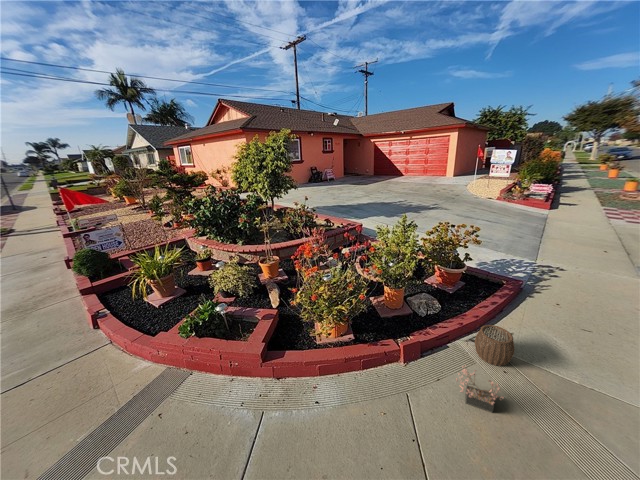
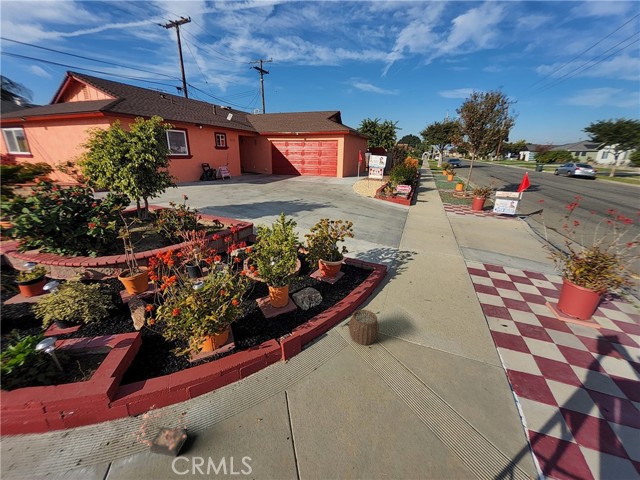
decorative plant: present [457,366,504,412] -> present [133,411,190,456]

